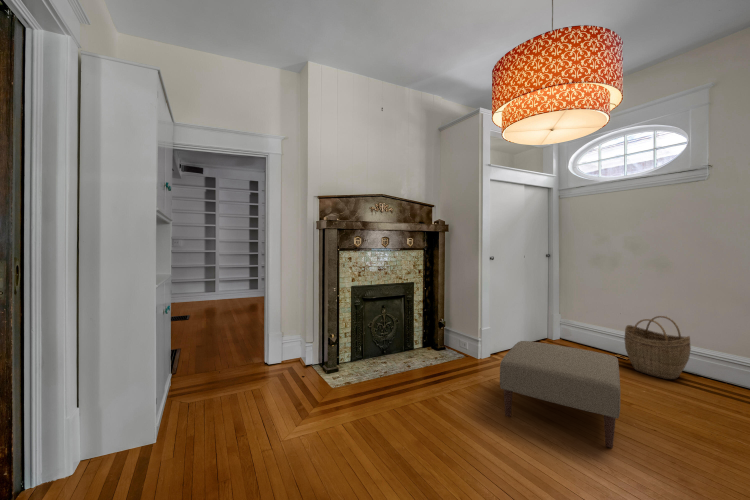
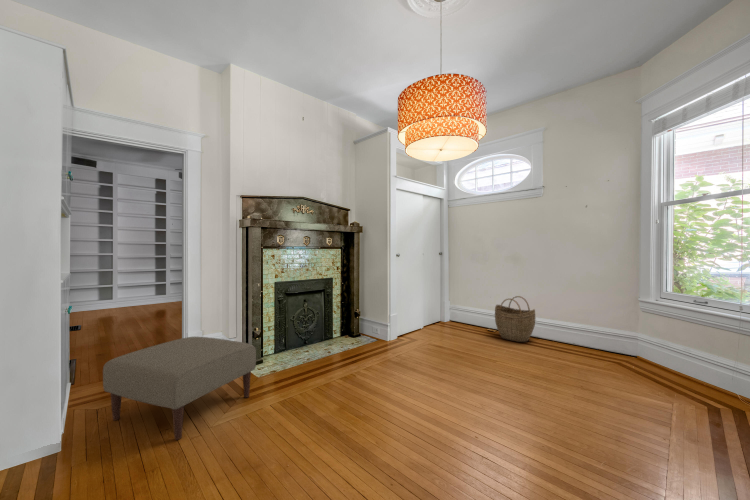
ottoman: present [500,341,621,448] -> present [103,337,256,440]

